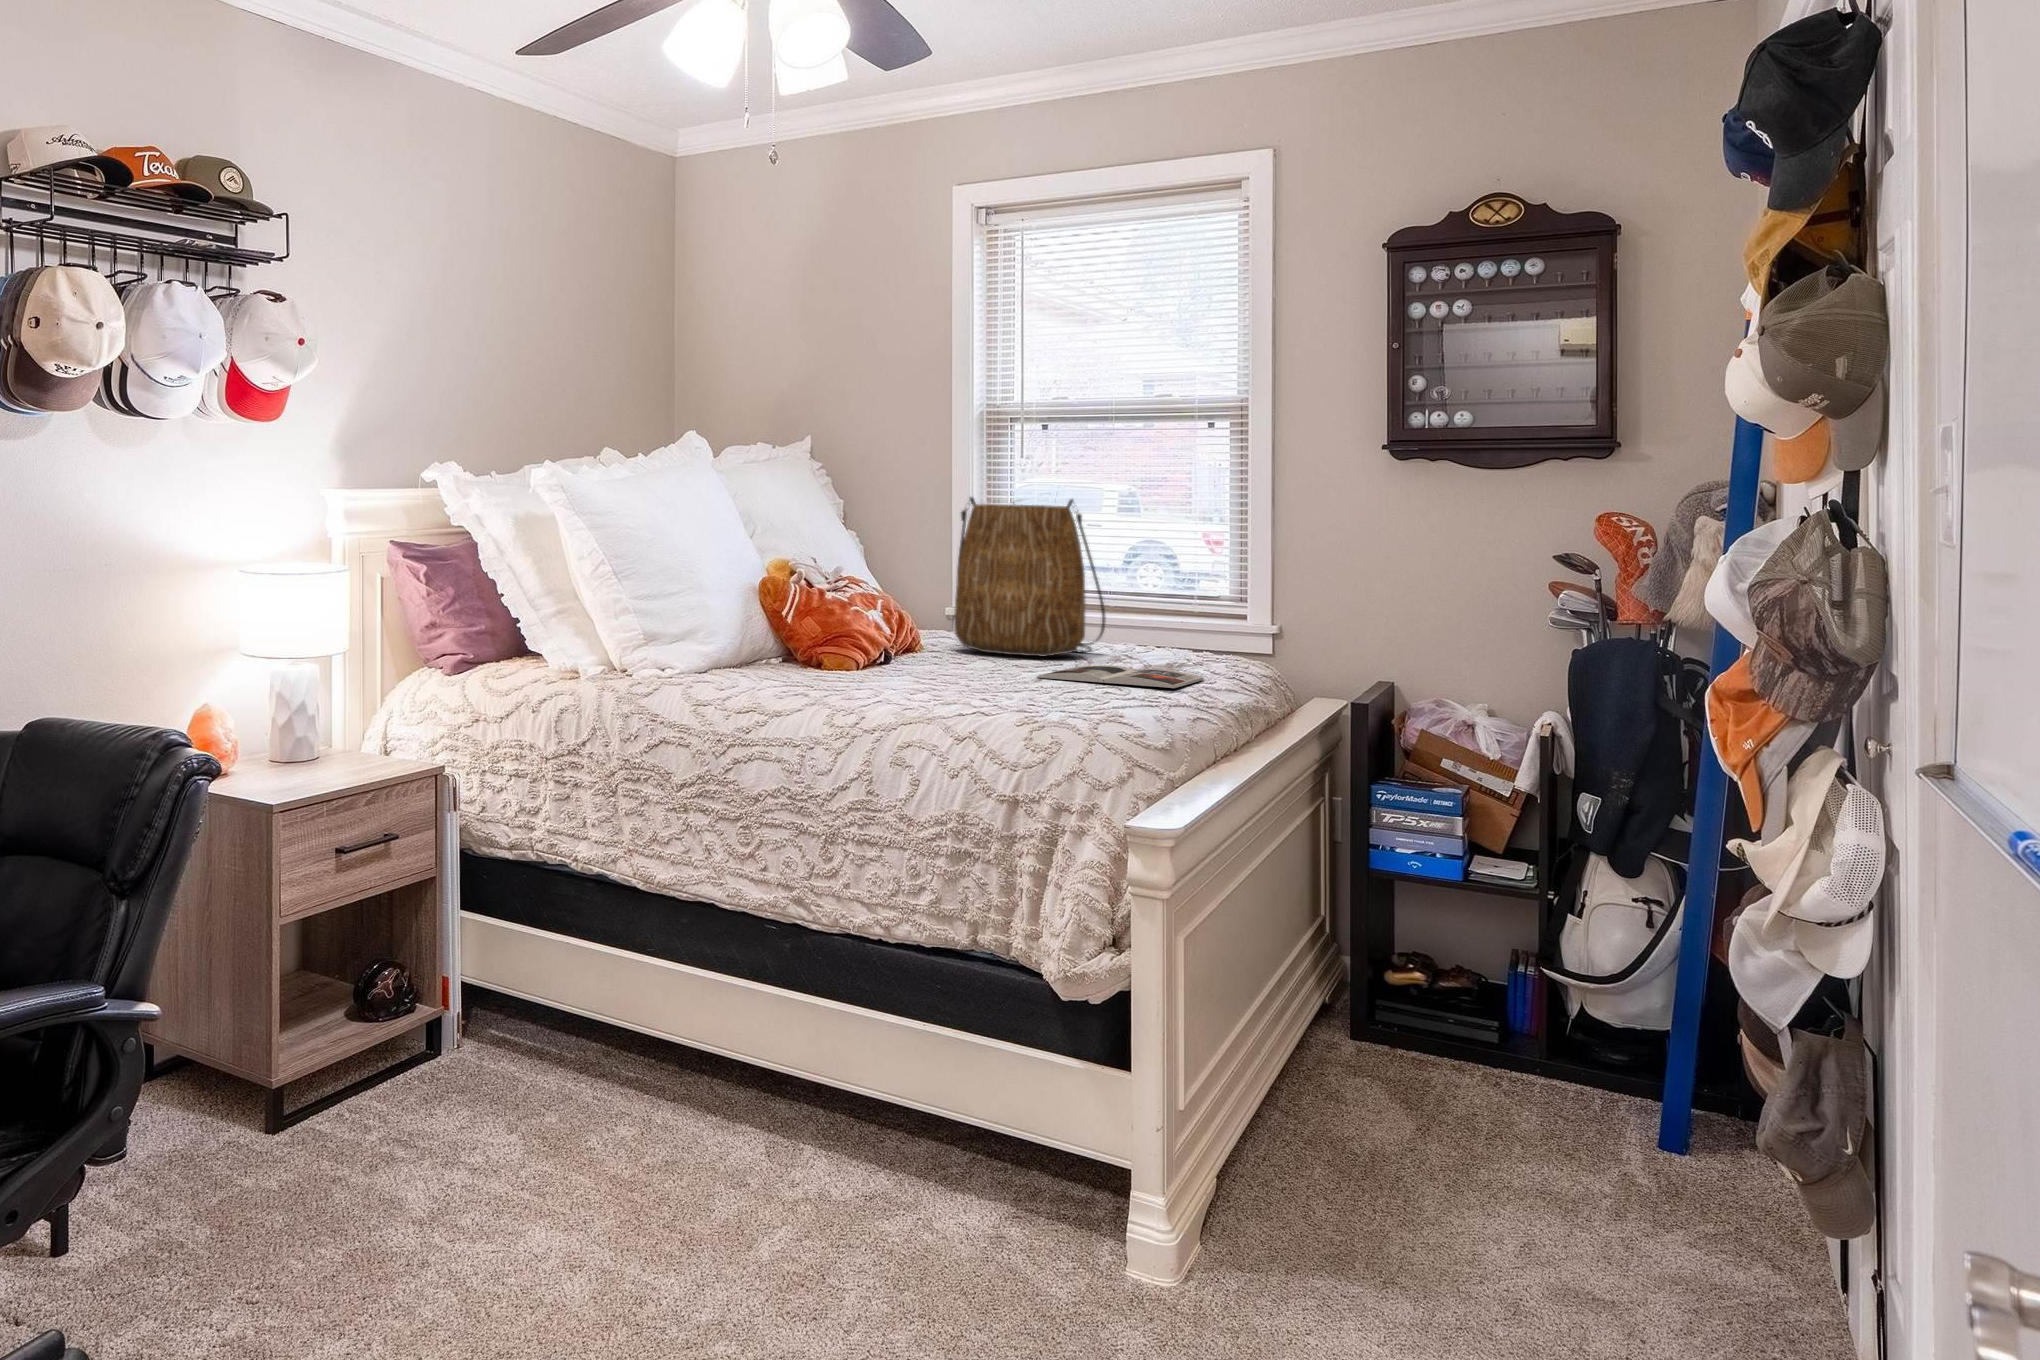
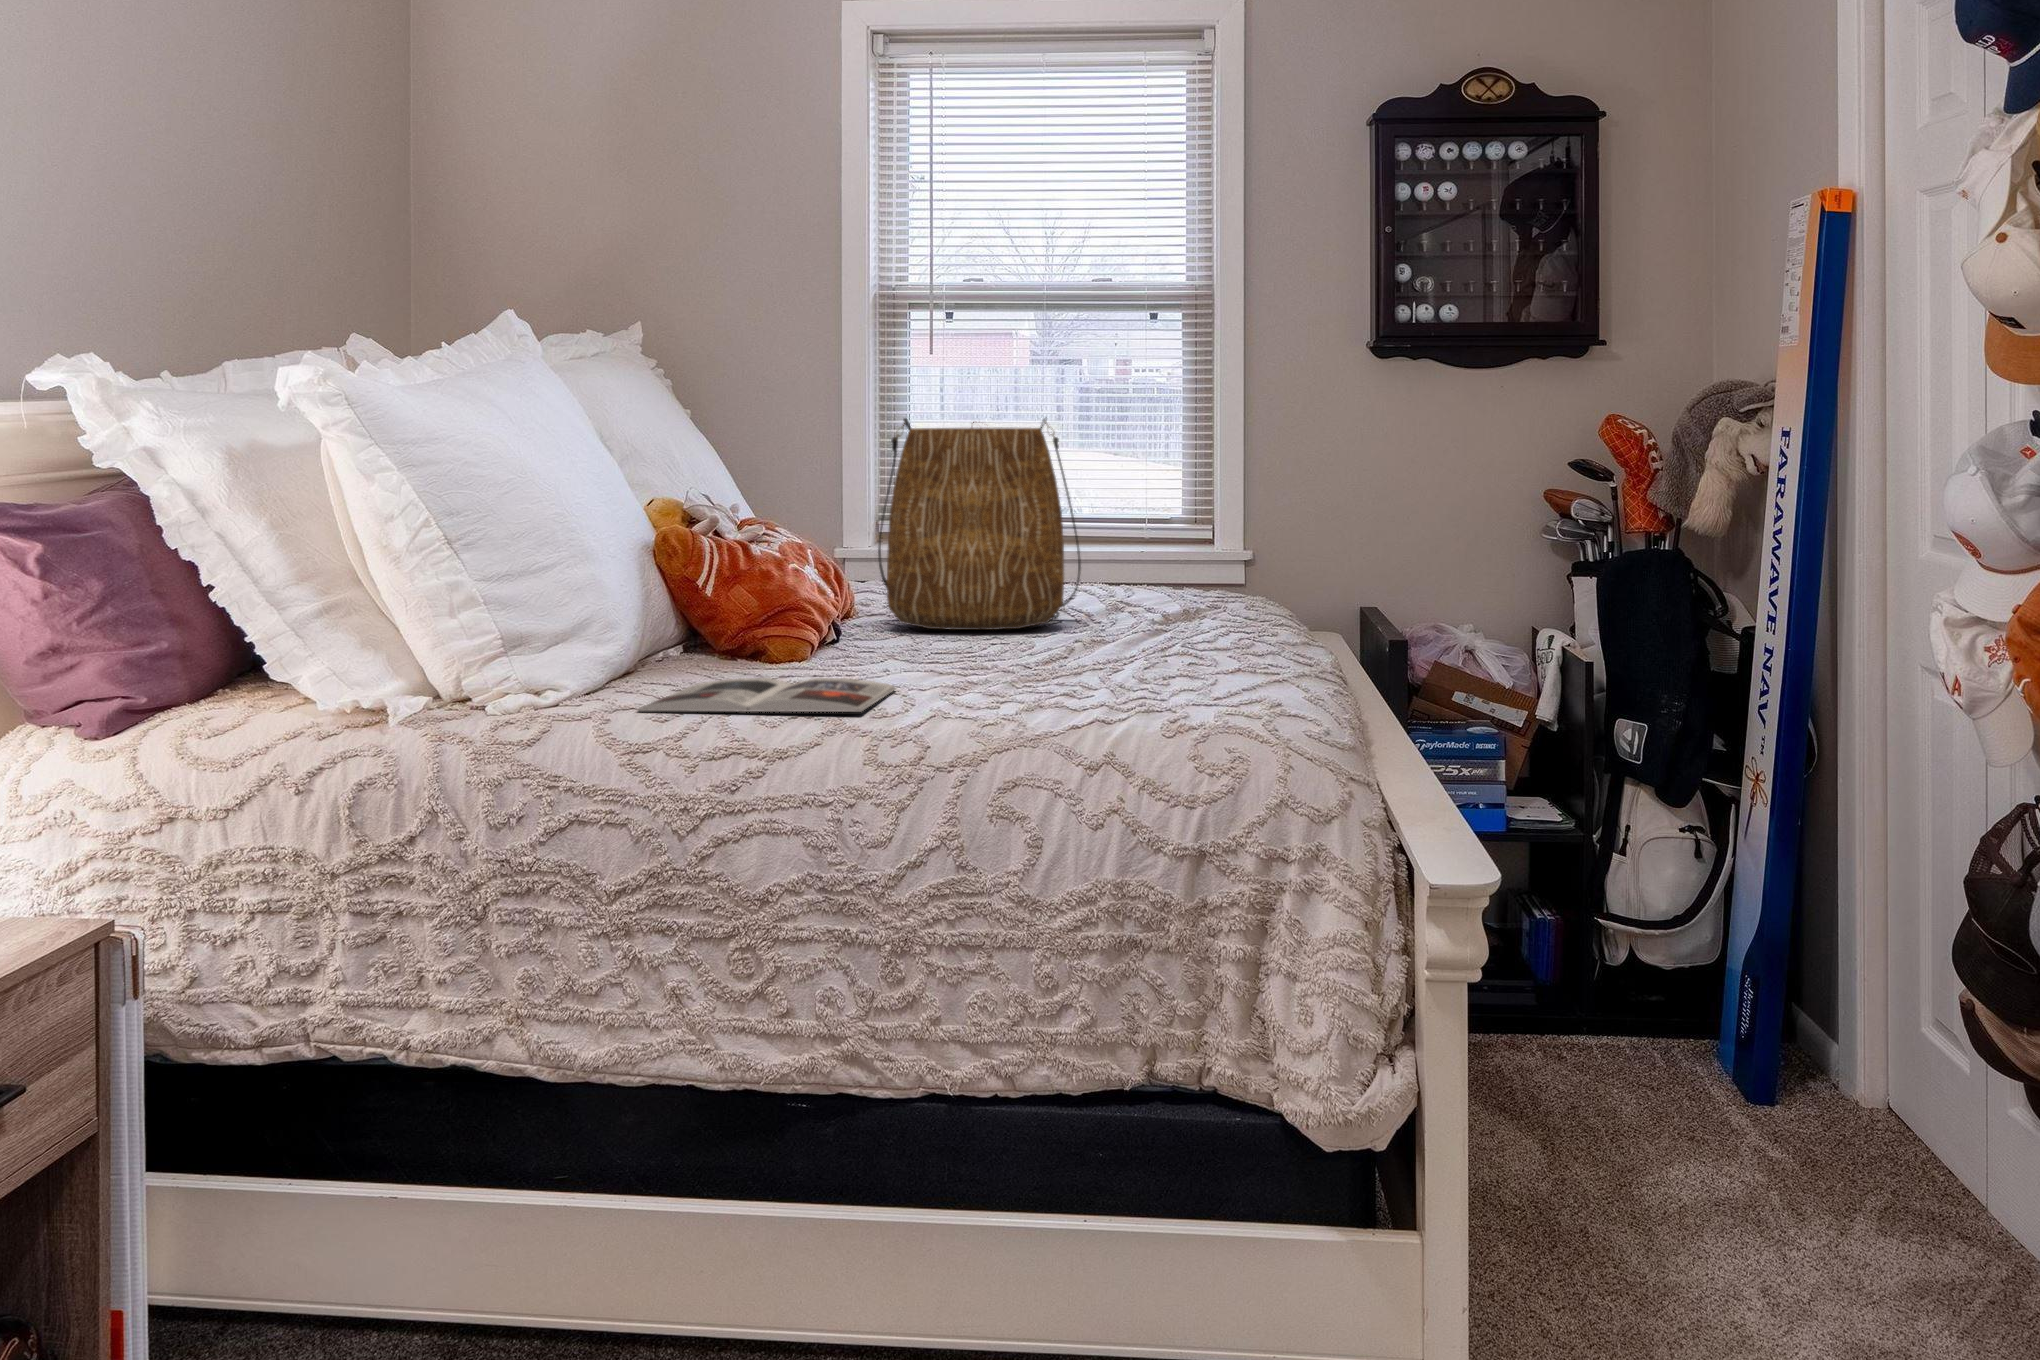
magazine: present [1037,665,1204,688] -> present [638,678,896,712]

